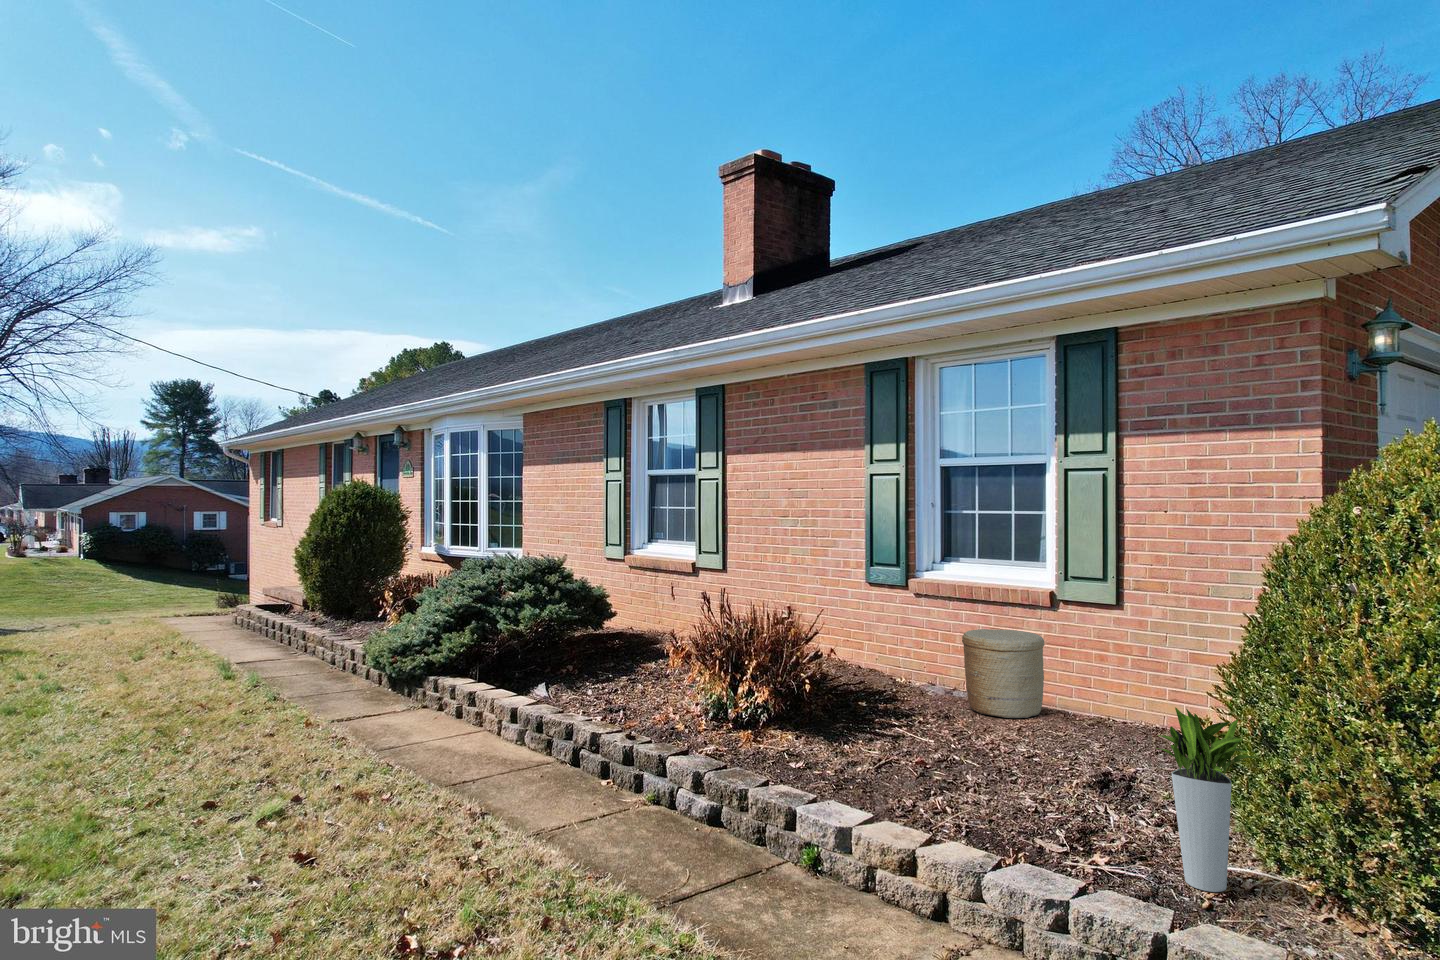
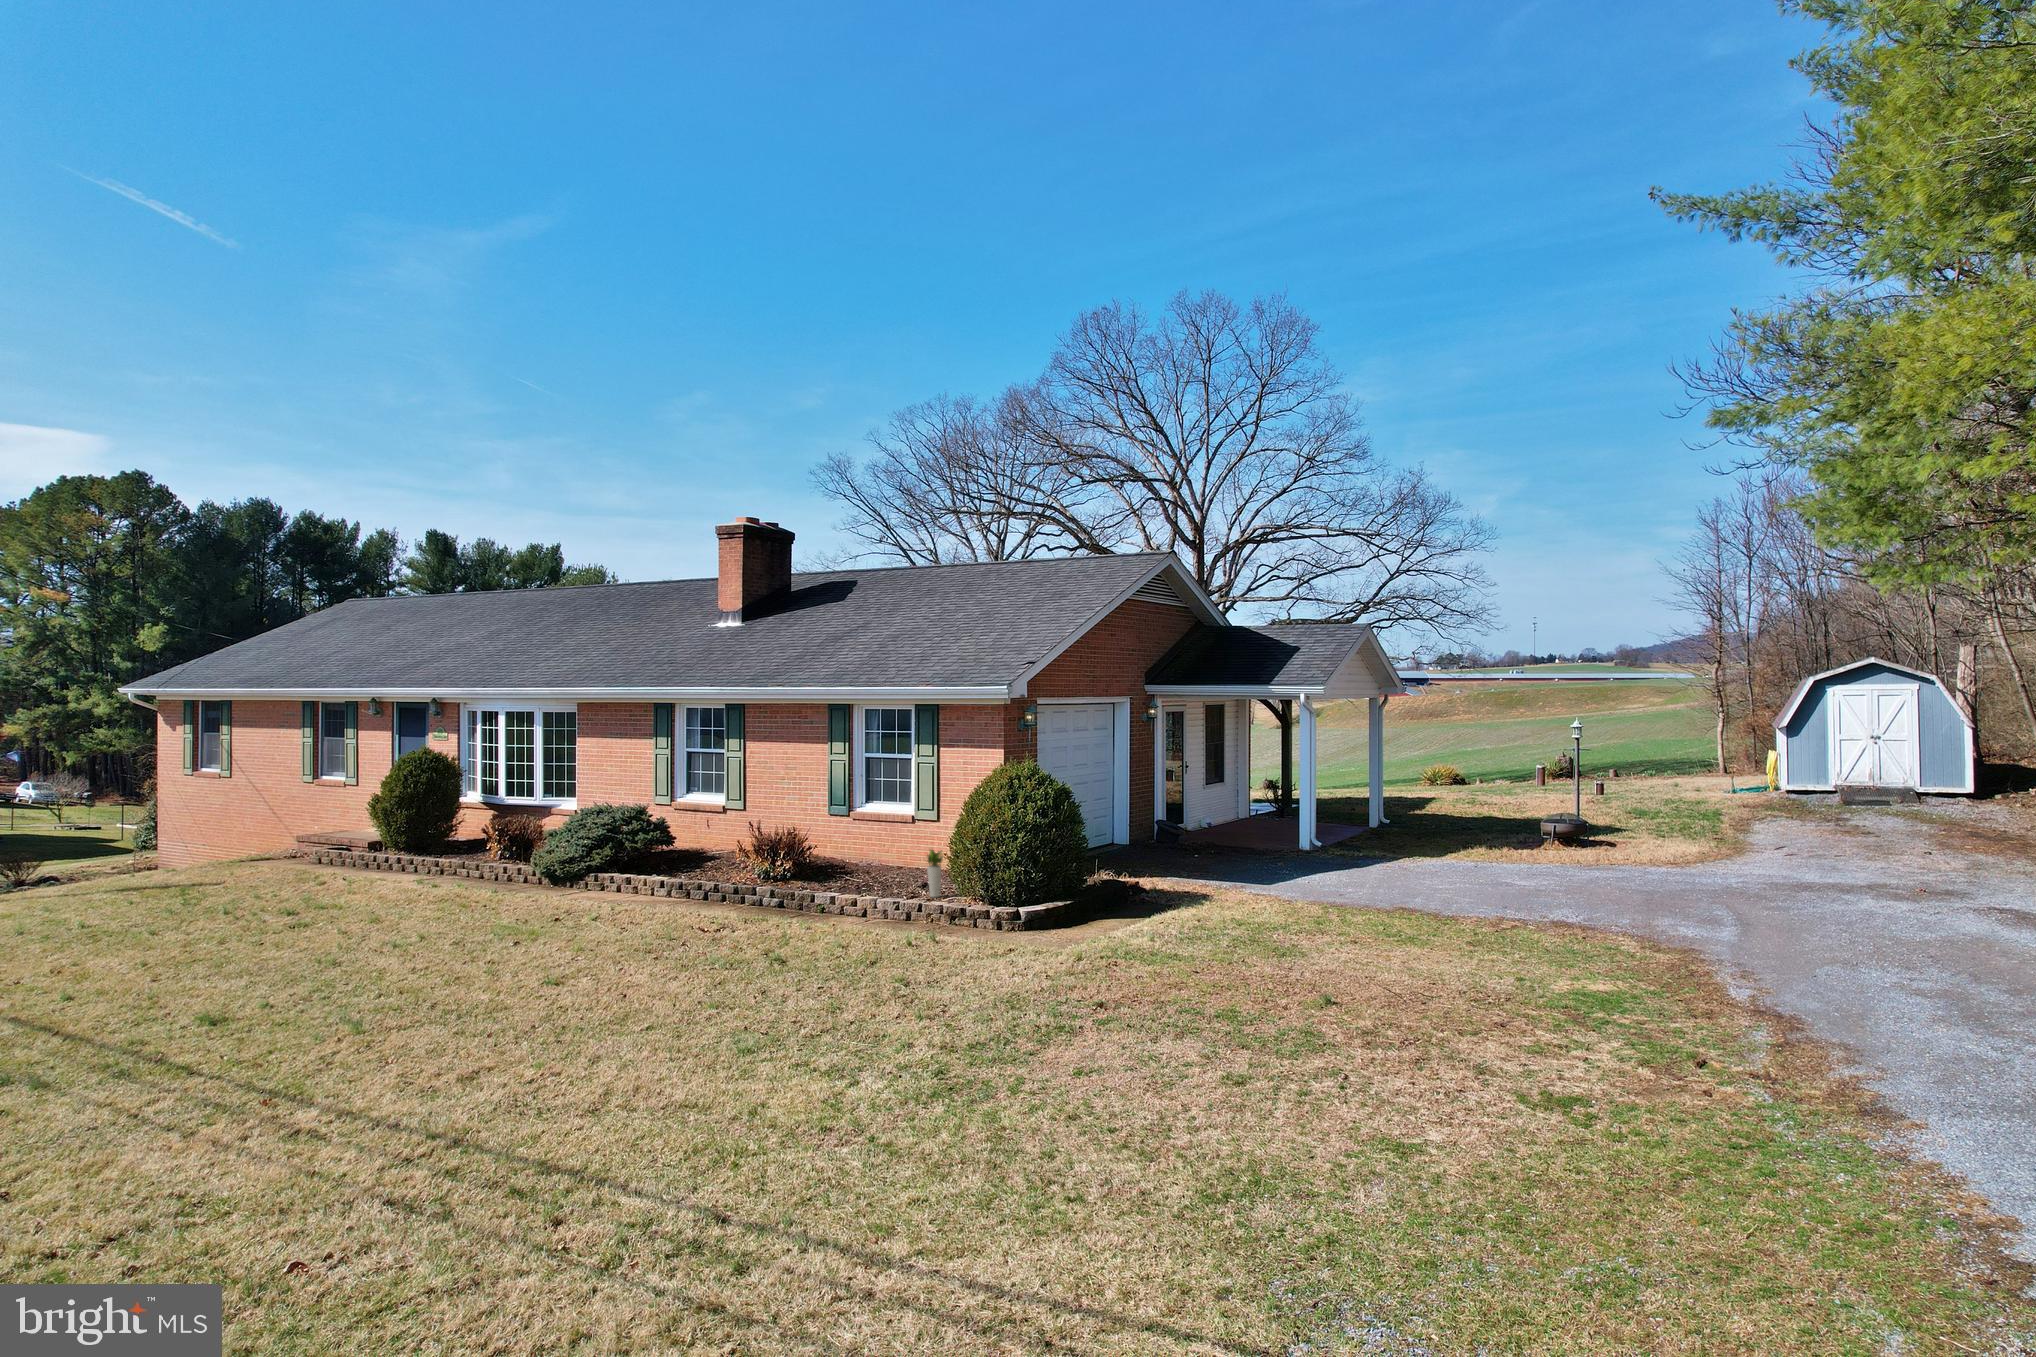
basket: present [962,629,1045,718] -> none [874,833,908,869]

